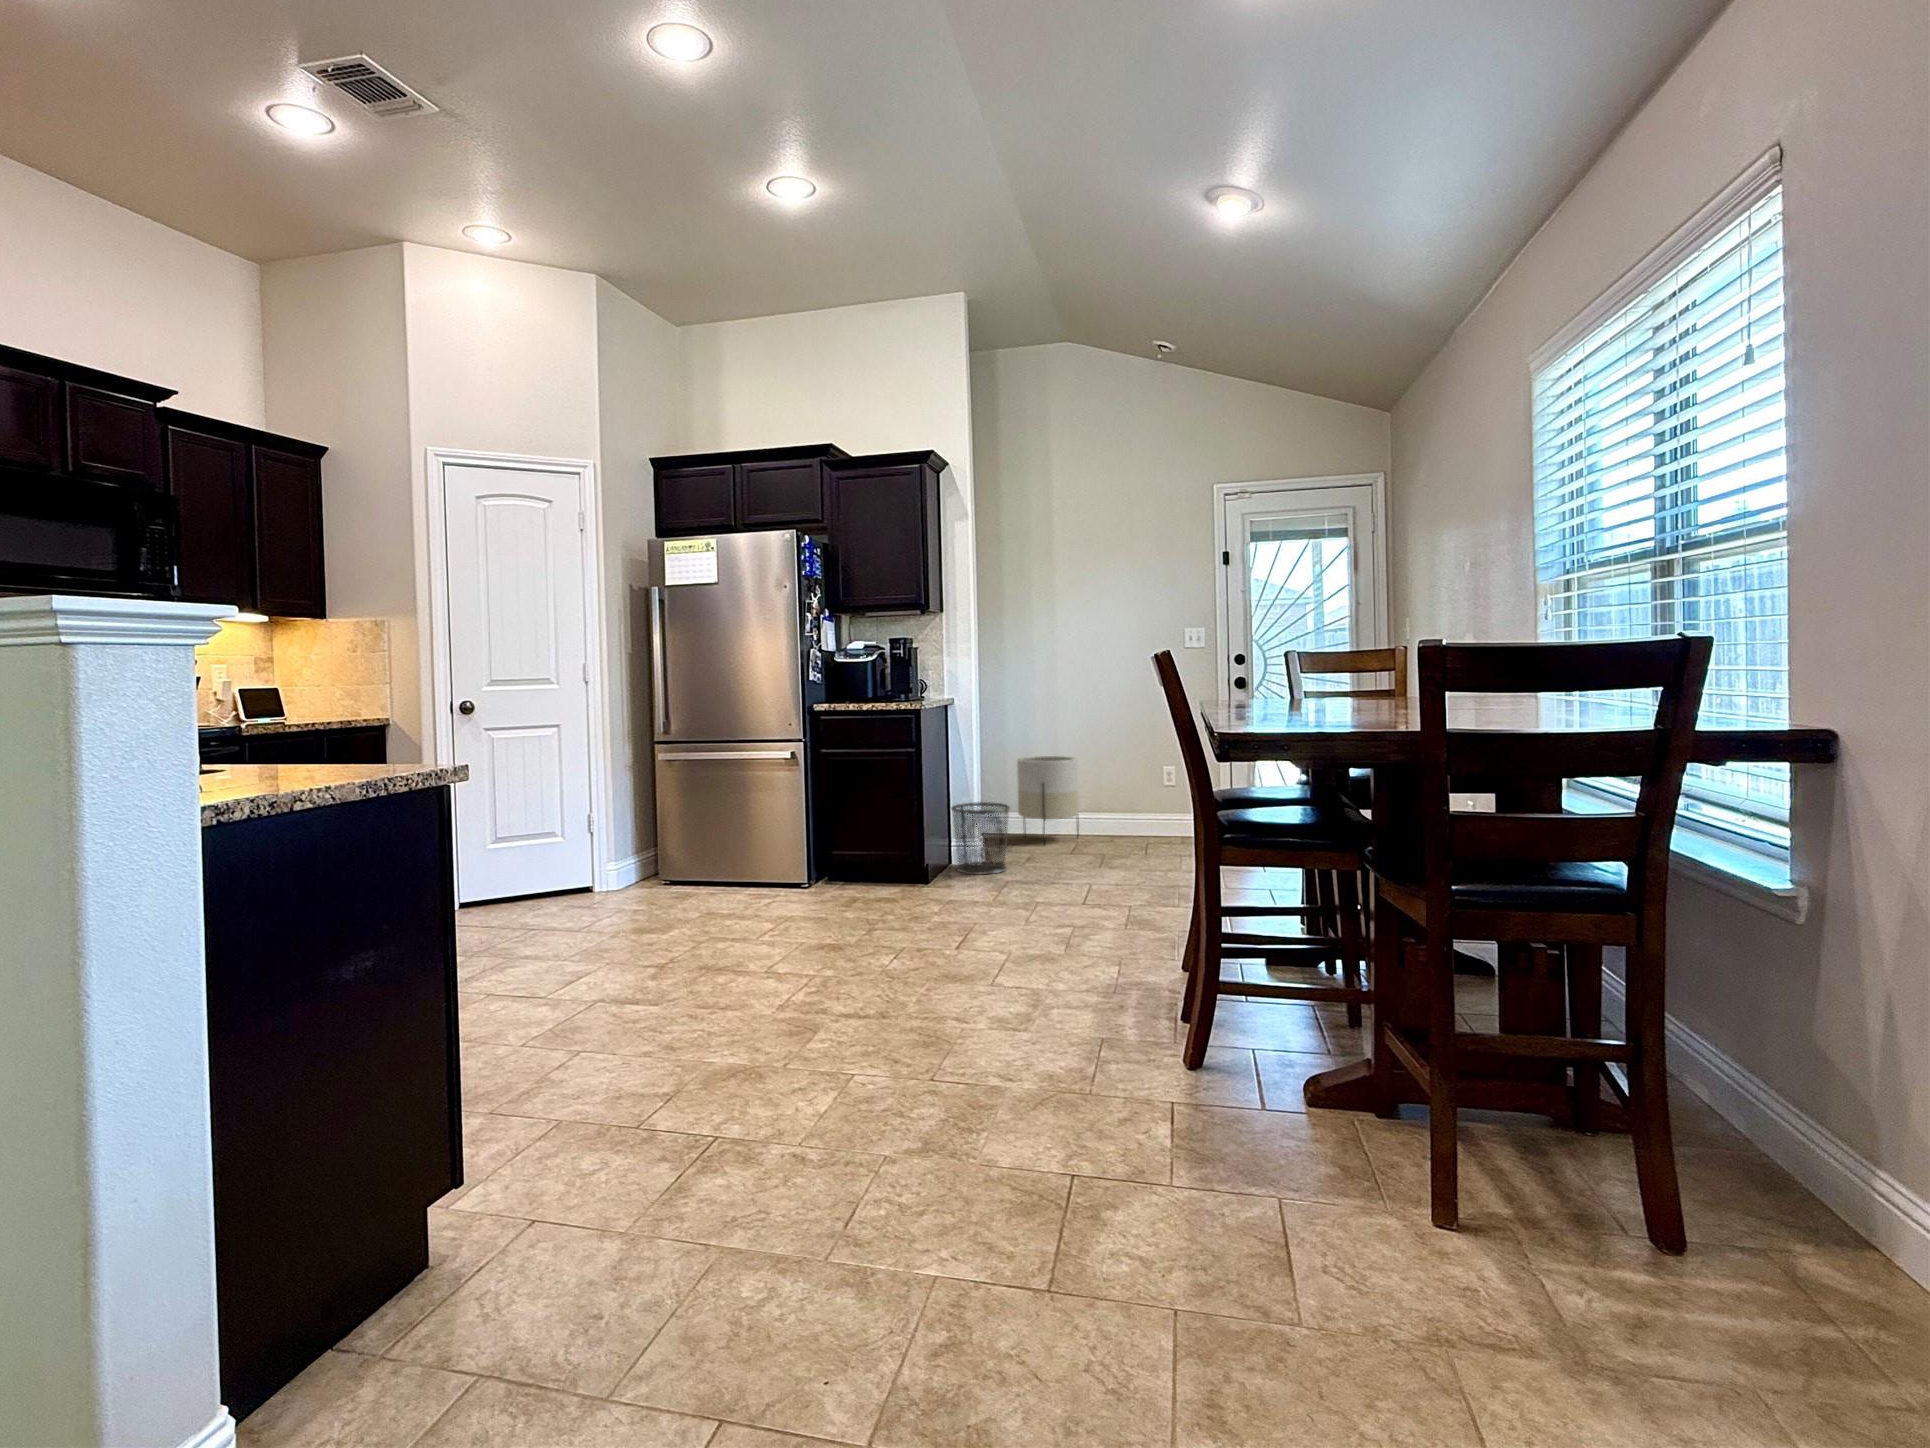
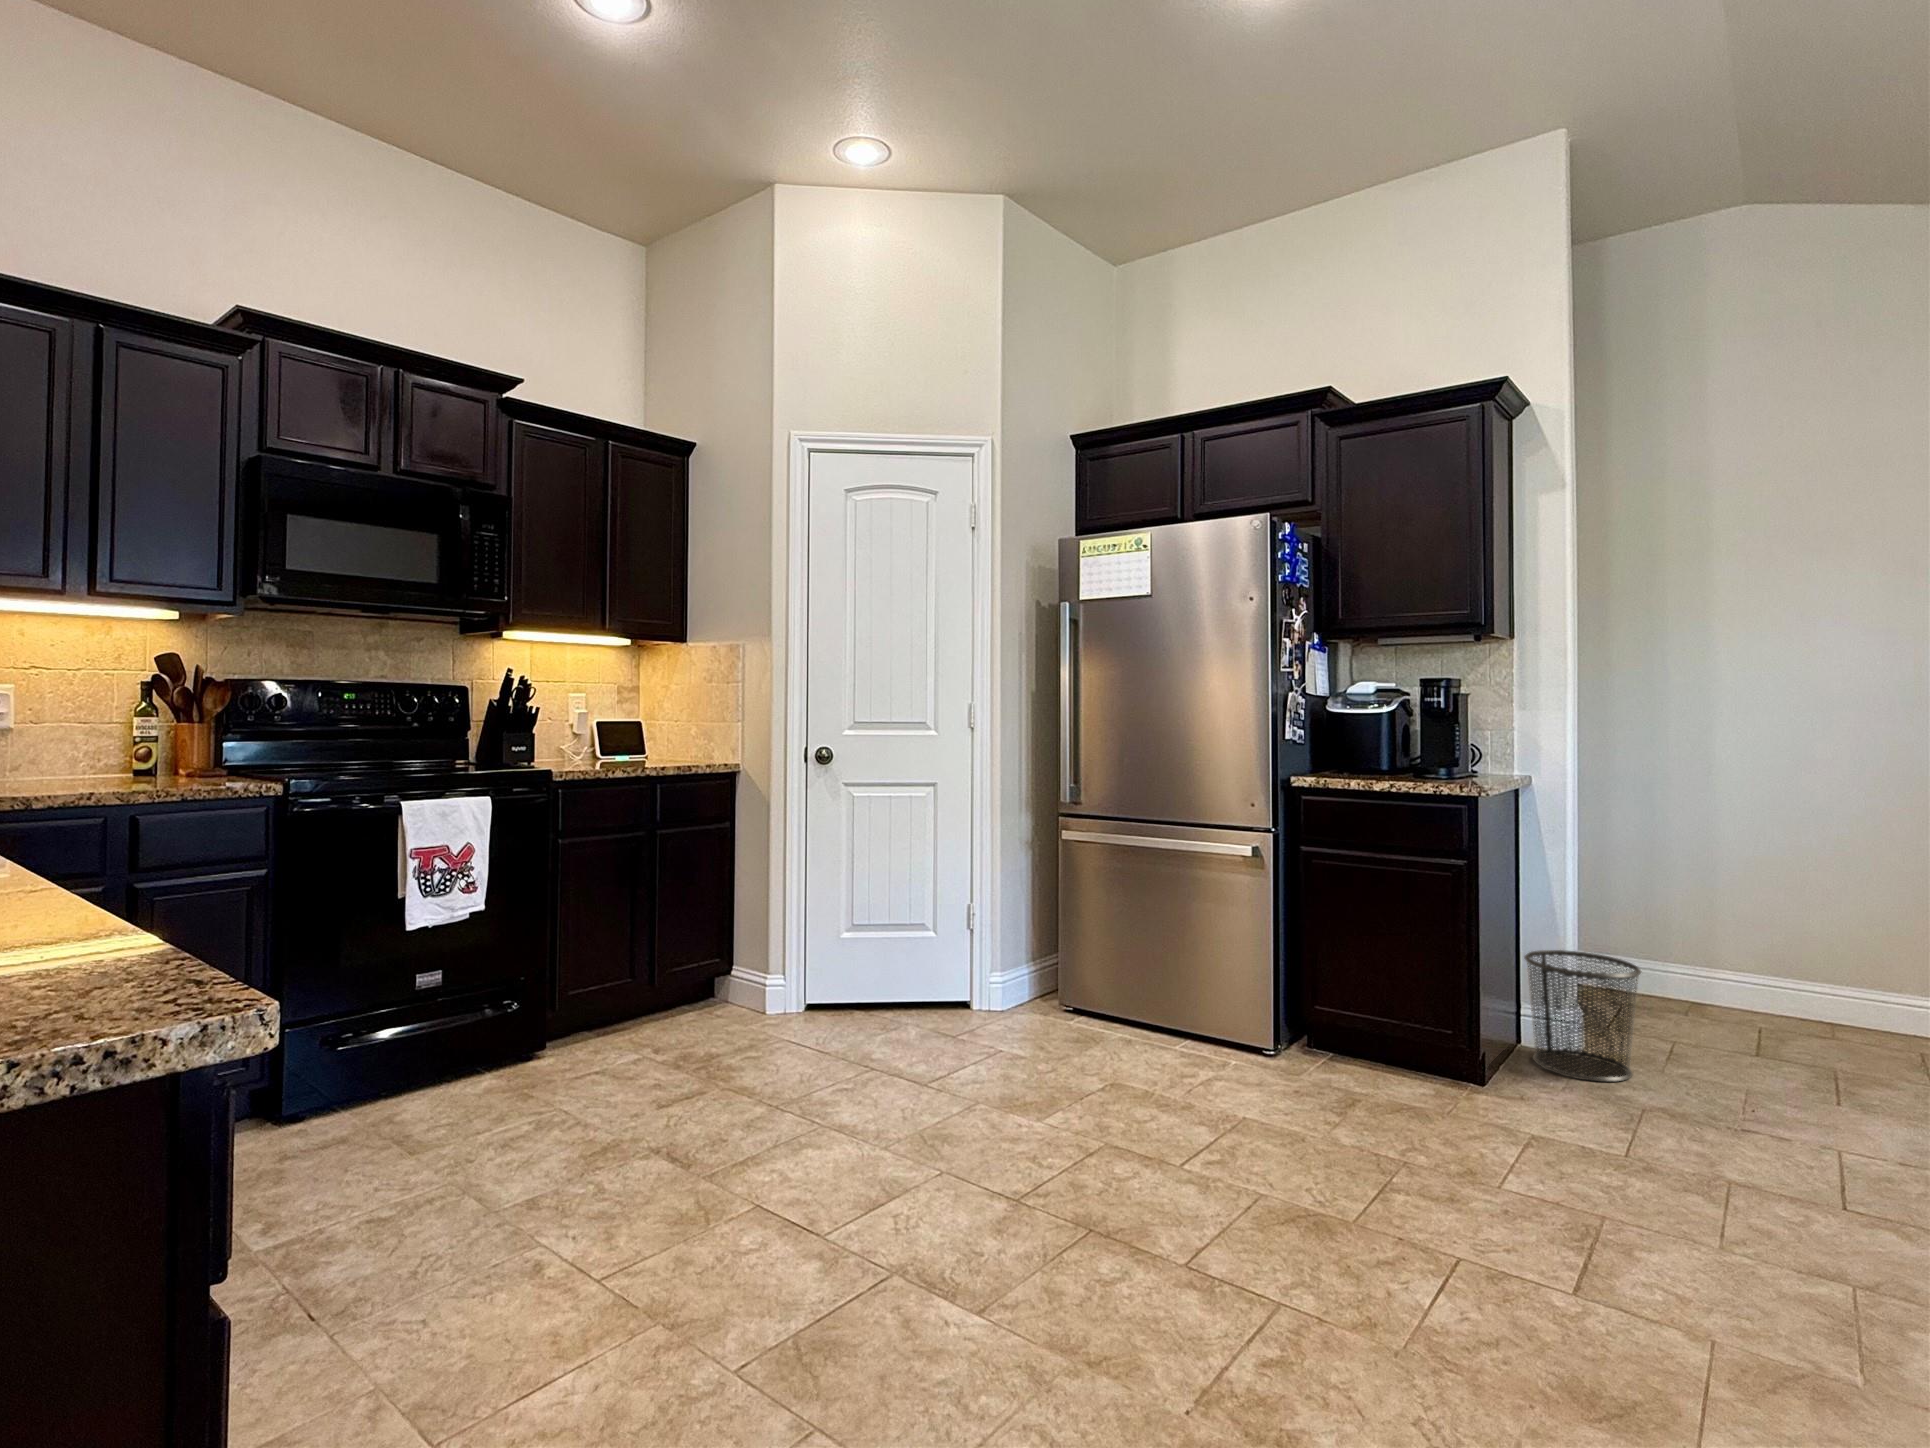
planter: present [1017,756,1079,836] -> none [1639,874,1764,1029]

